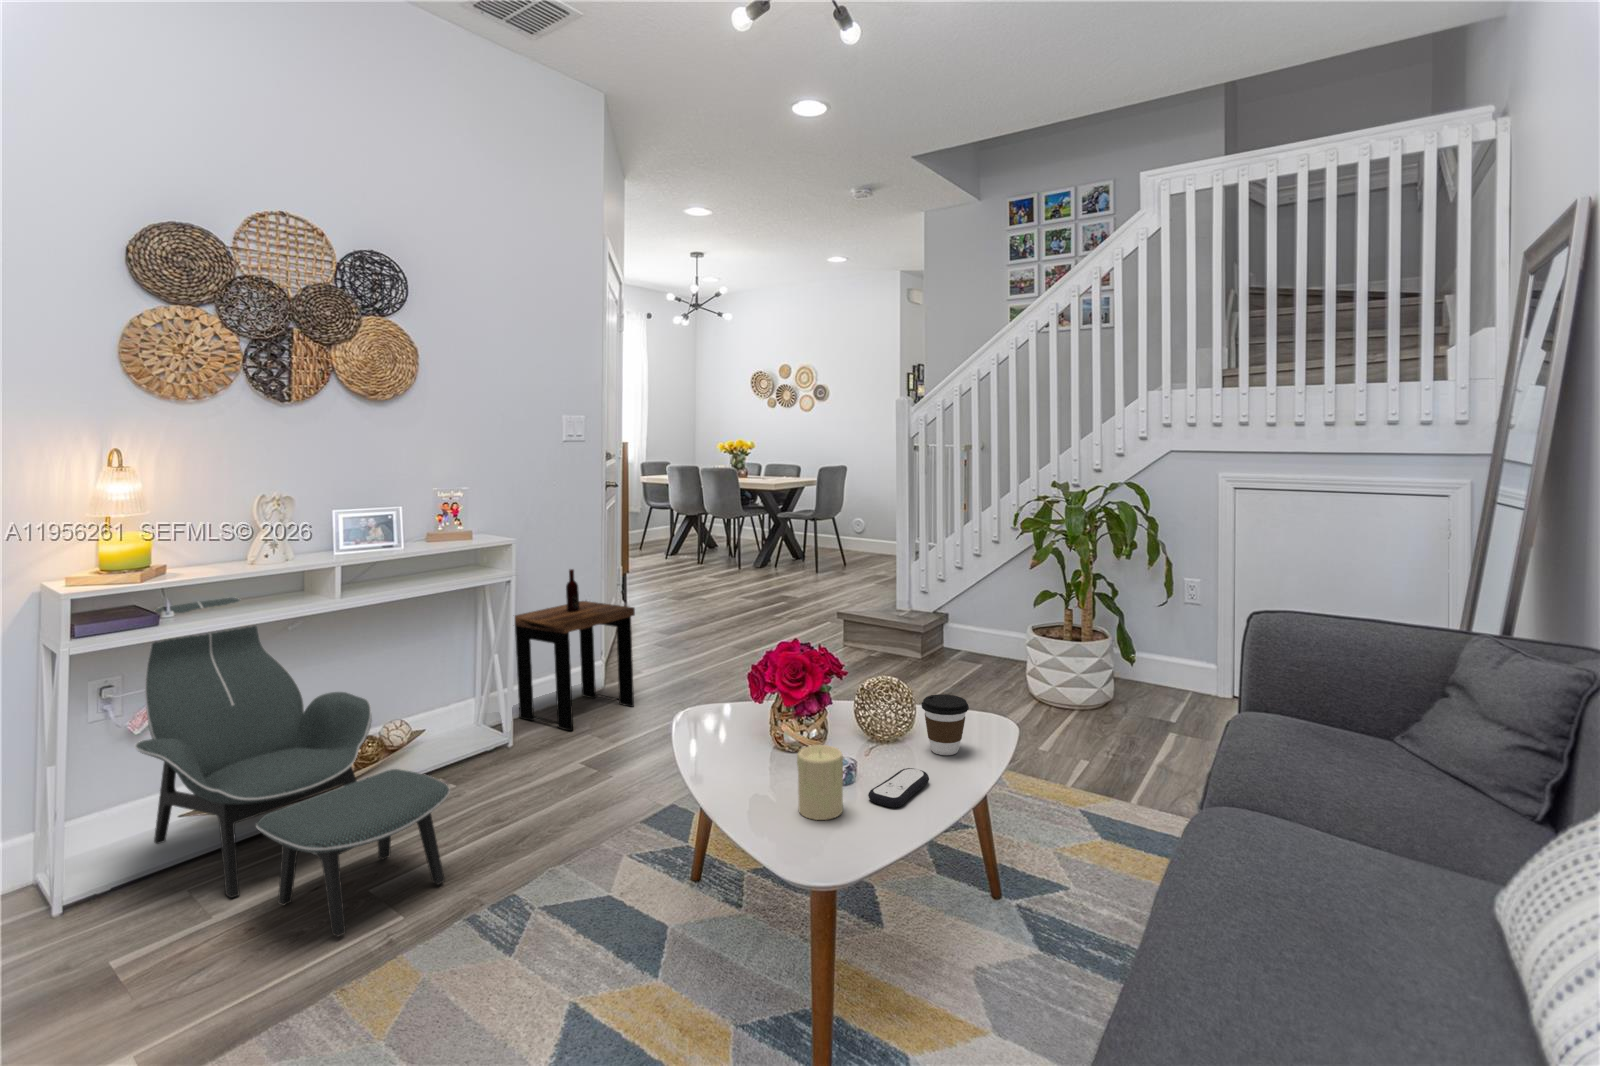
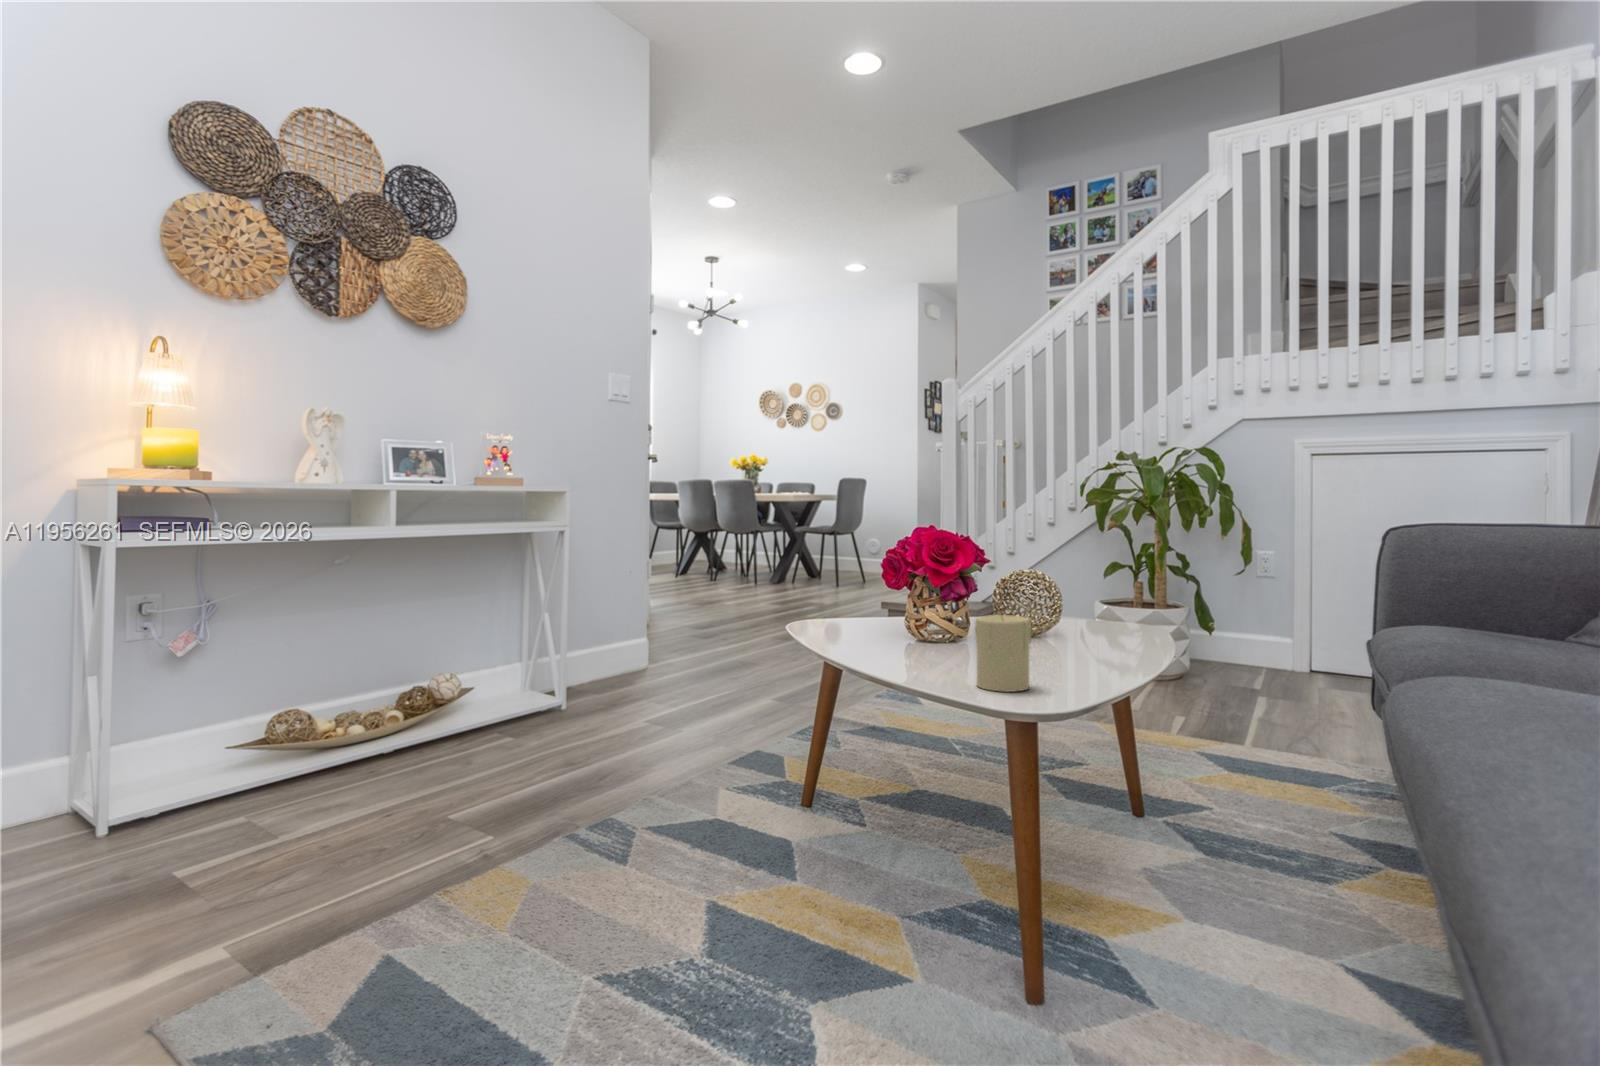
side table: present [515,569,635,731] -> none [549,531,684,706]
lounge chair: present [135,597,450,936] -> none [160,522,525,871]
coffee cup: present [921,694,969,755] -> none [1076,596,1132,658]
remote control: present [868,768,929,808] -> none [1050,659,1109,686]

